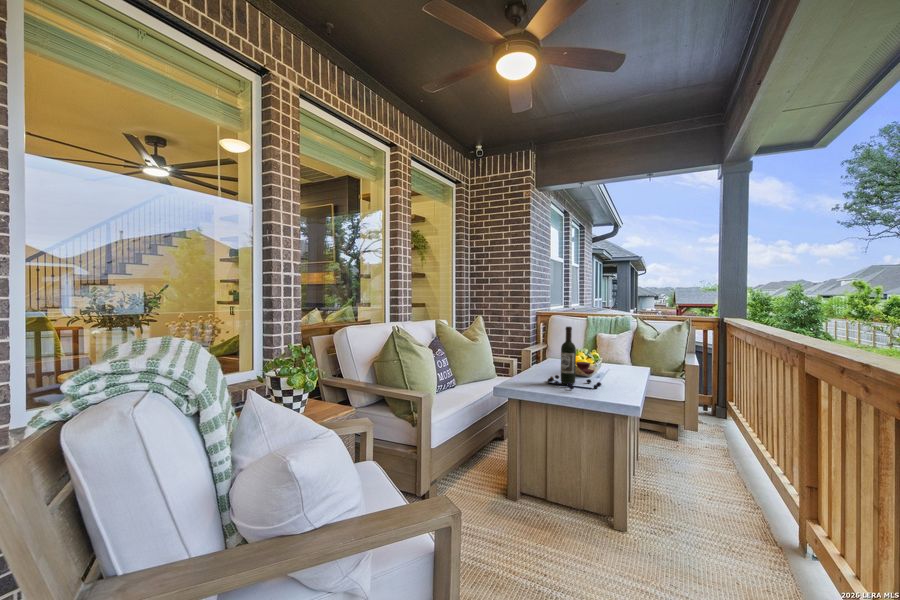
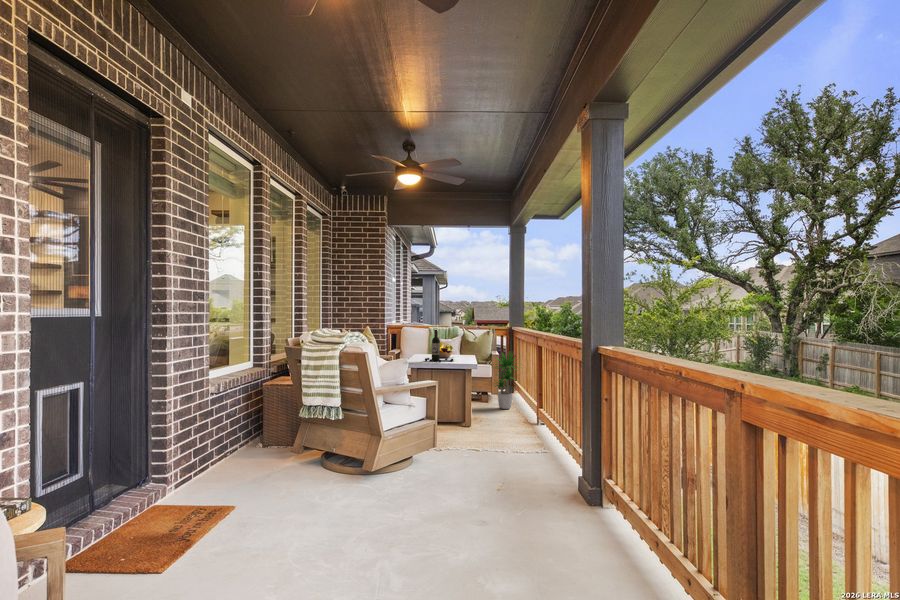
potted plant: none [680,363,757,469] -> present [495,351,517,409]

